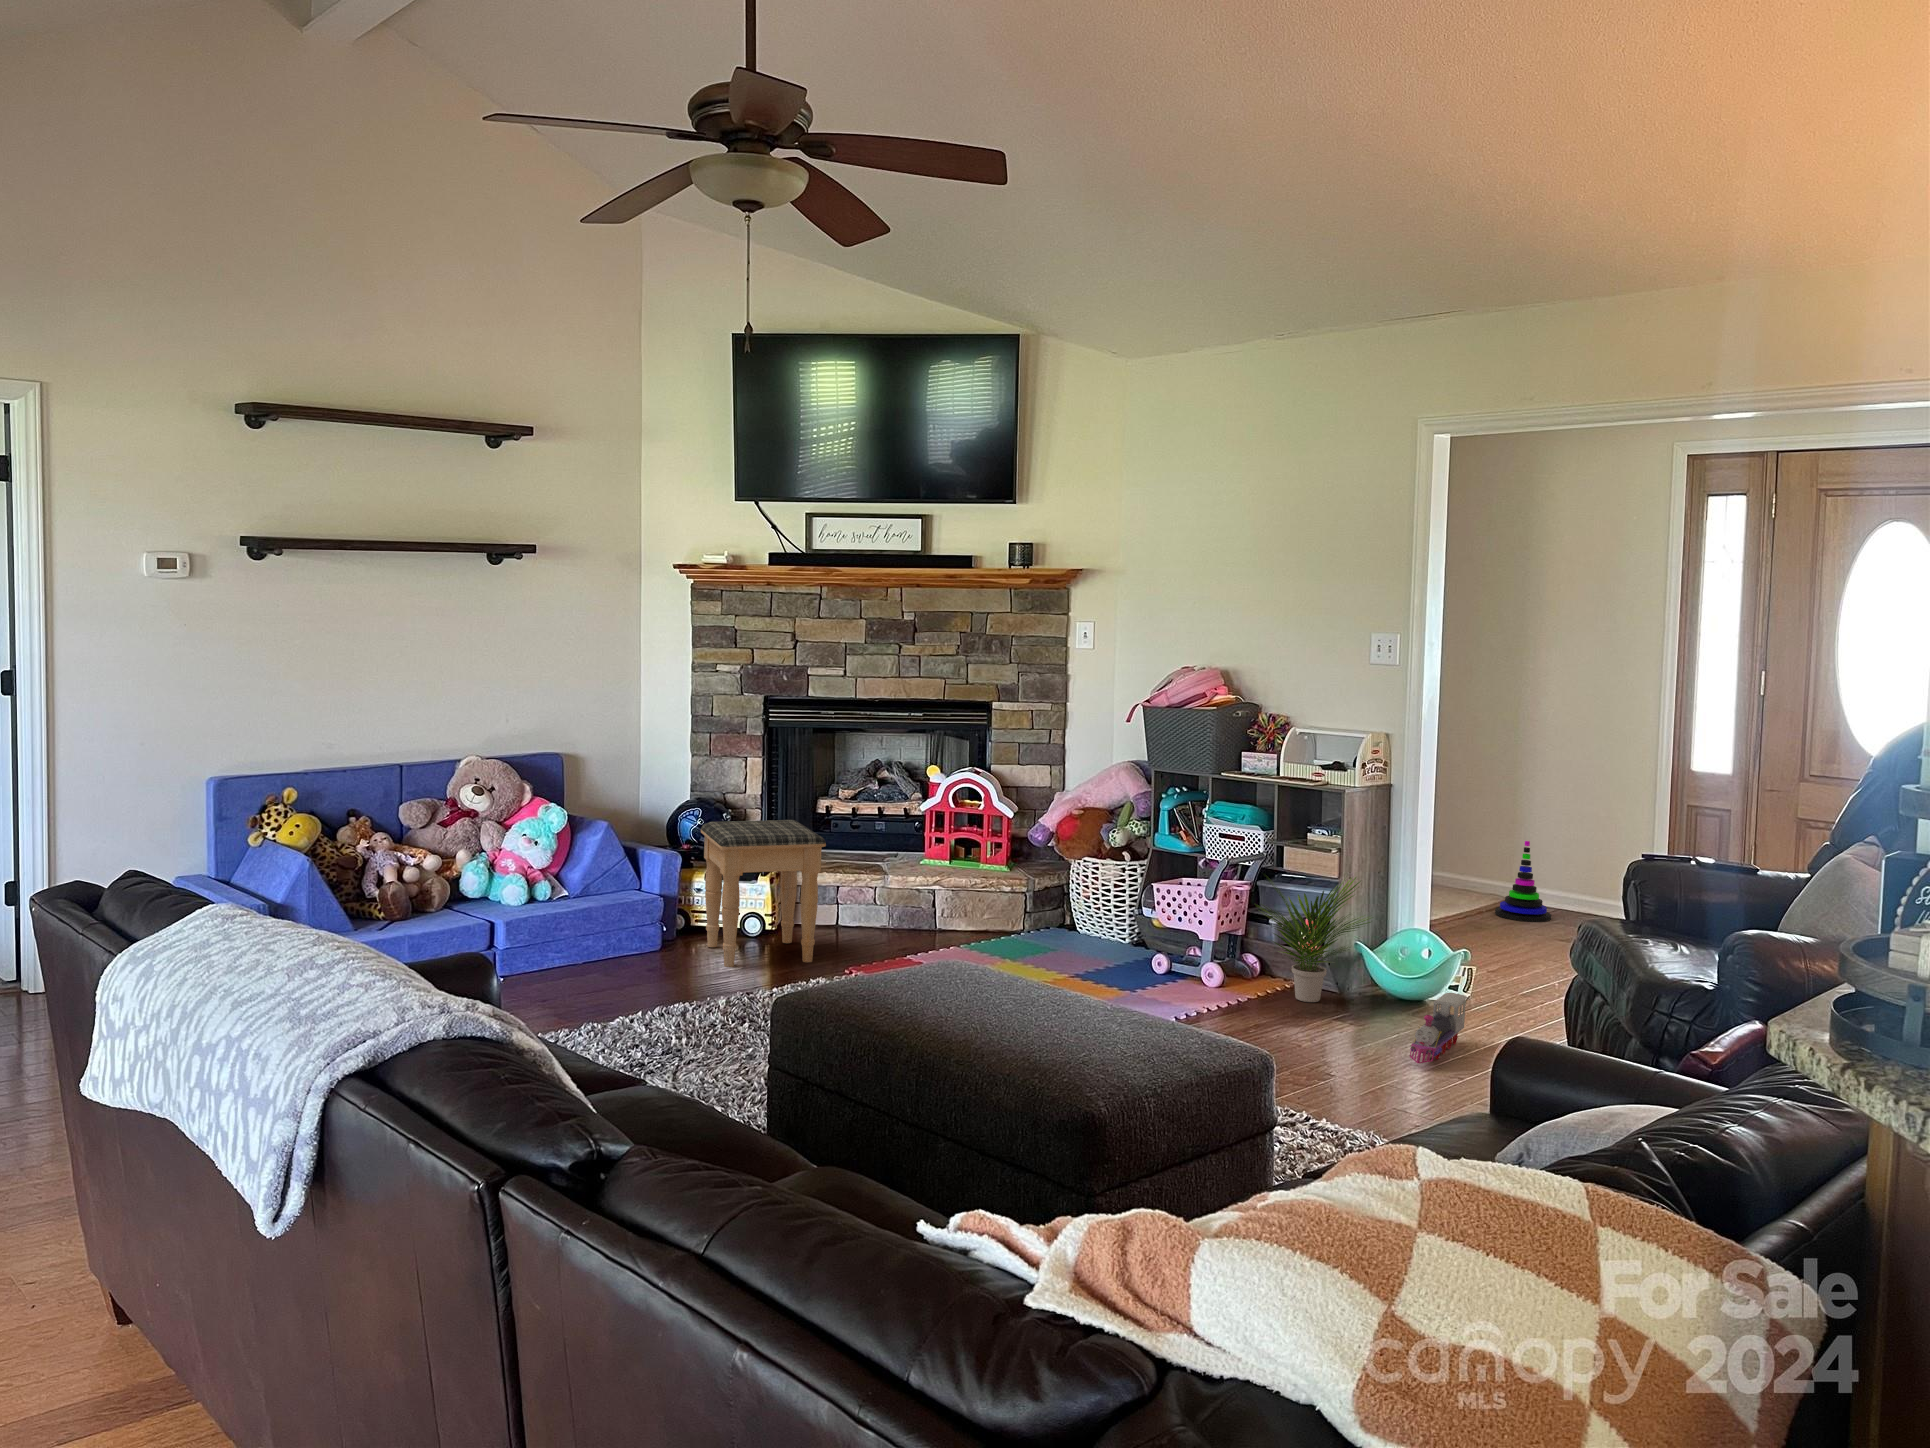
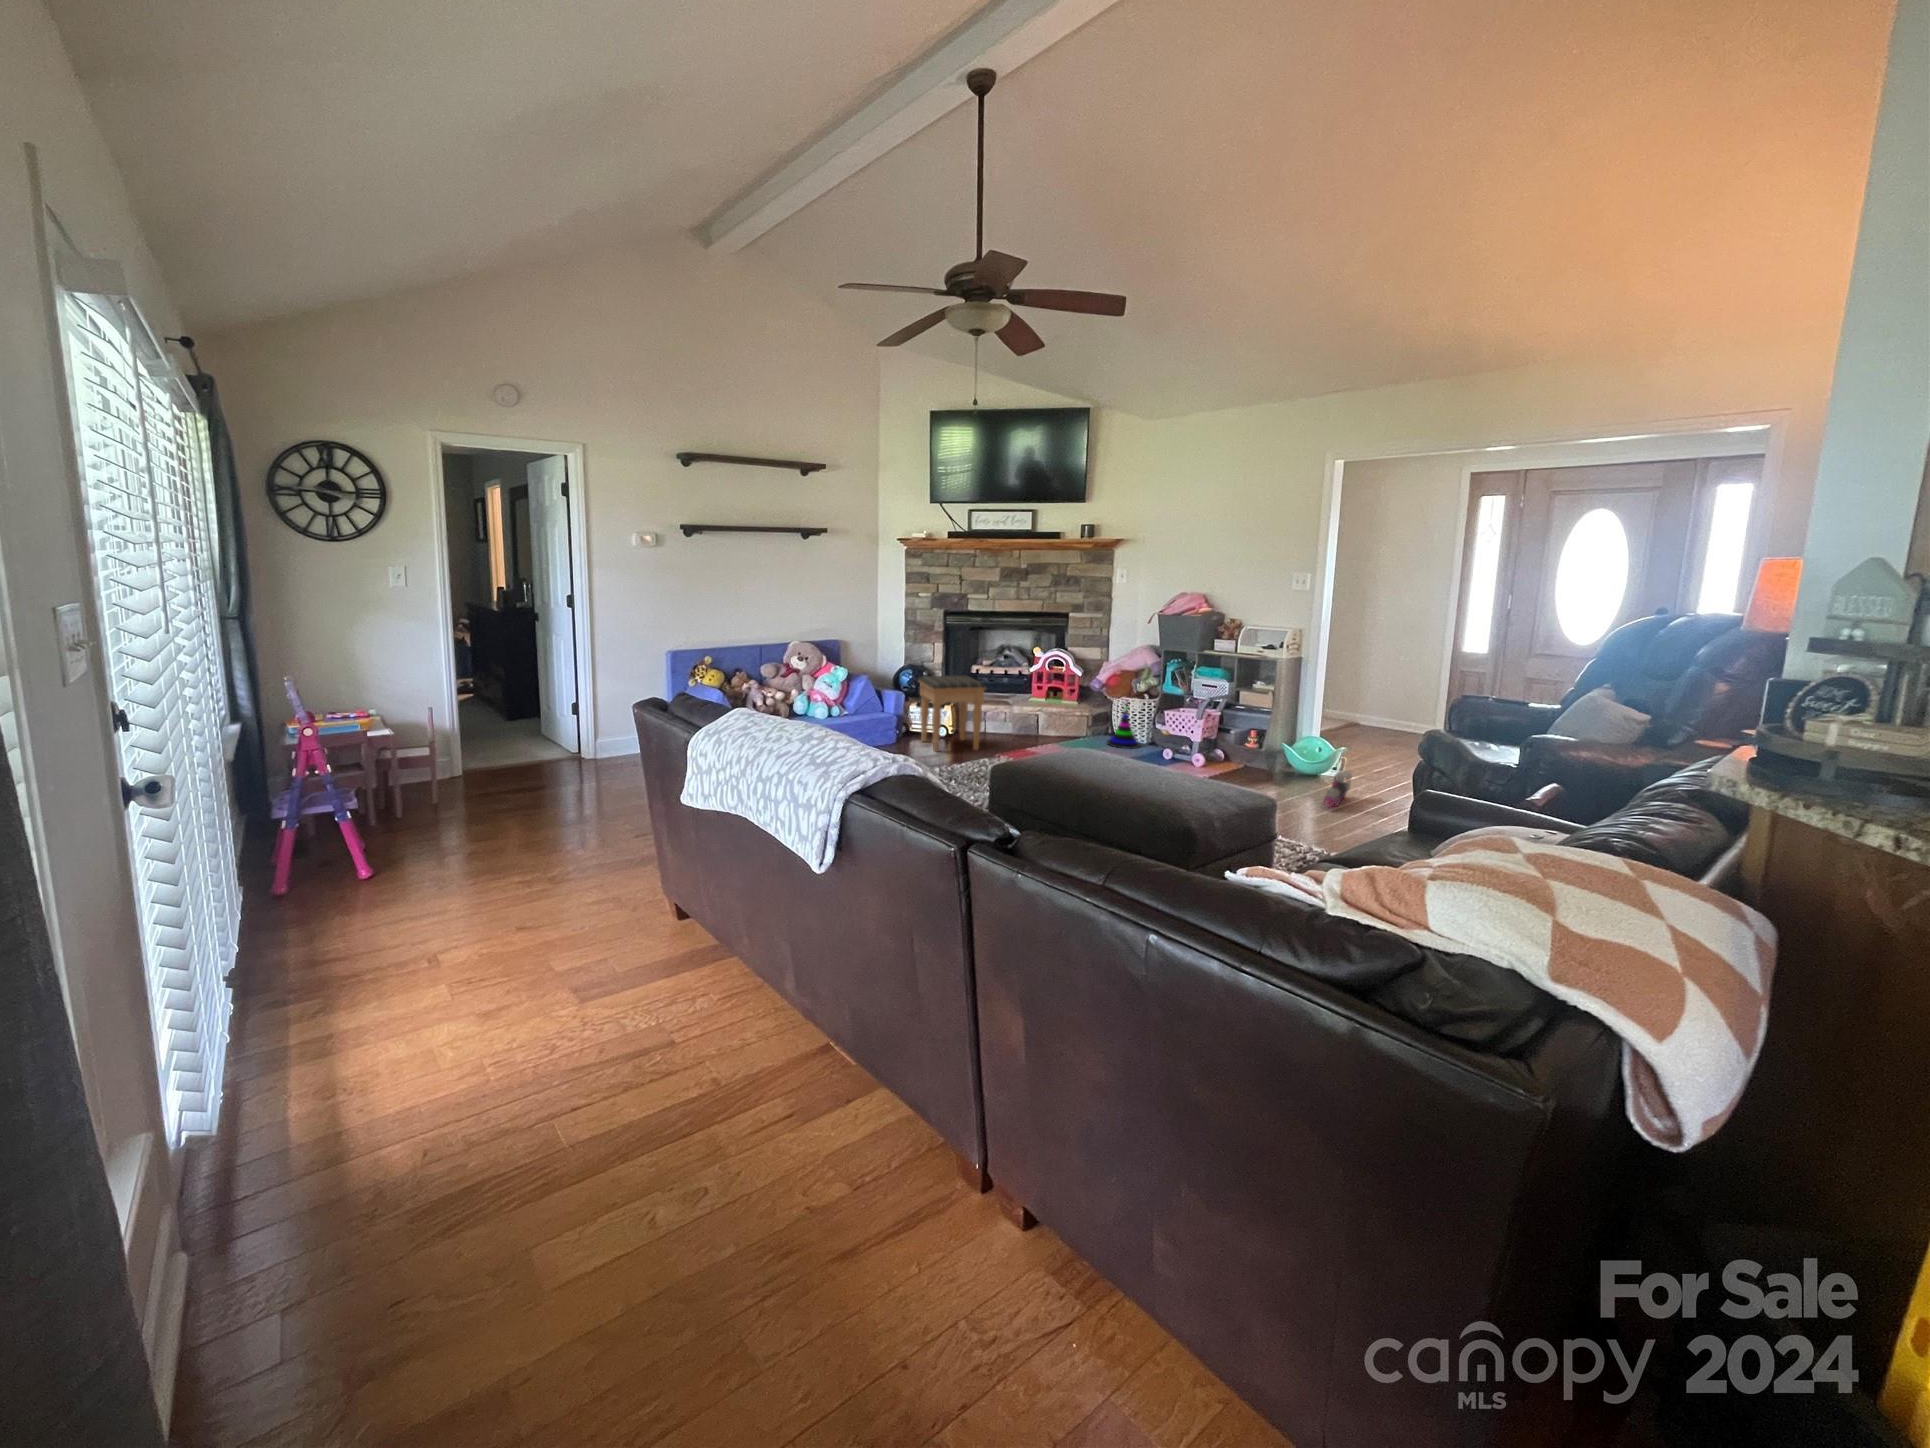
stacking toy: present [1495,841,1551,922] -> present [1107,699,1140,749]
potted plant: present [1259,877,1371,1002] -> none [1224,704,1295,775]

